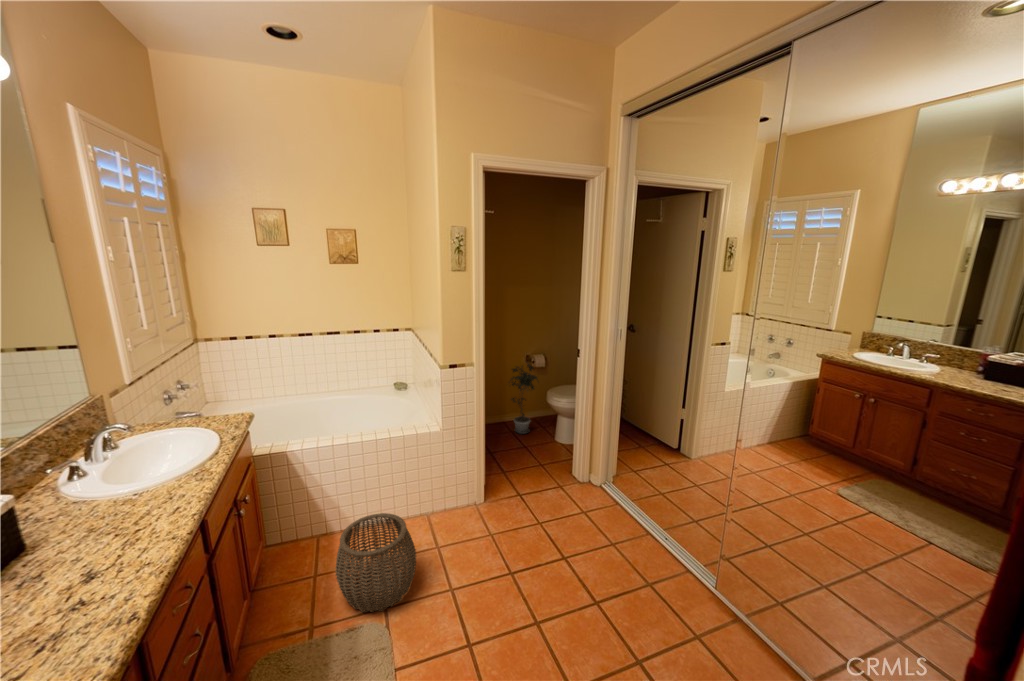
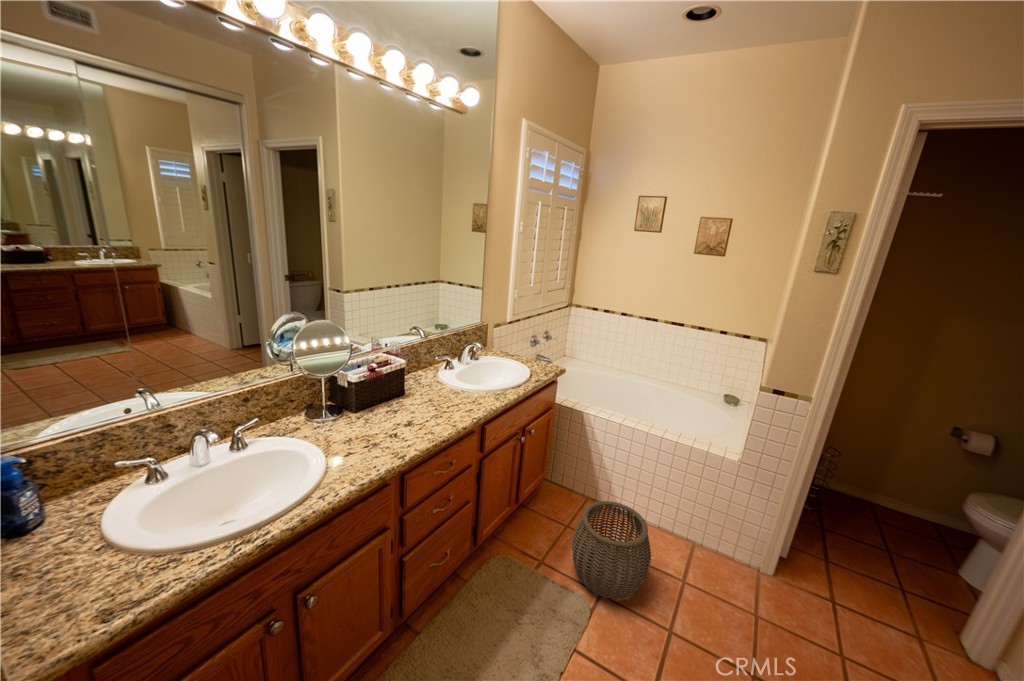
potted plant: present [510,364,538,434] -> none [882,438,961,536]

